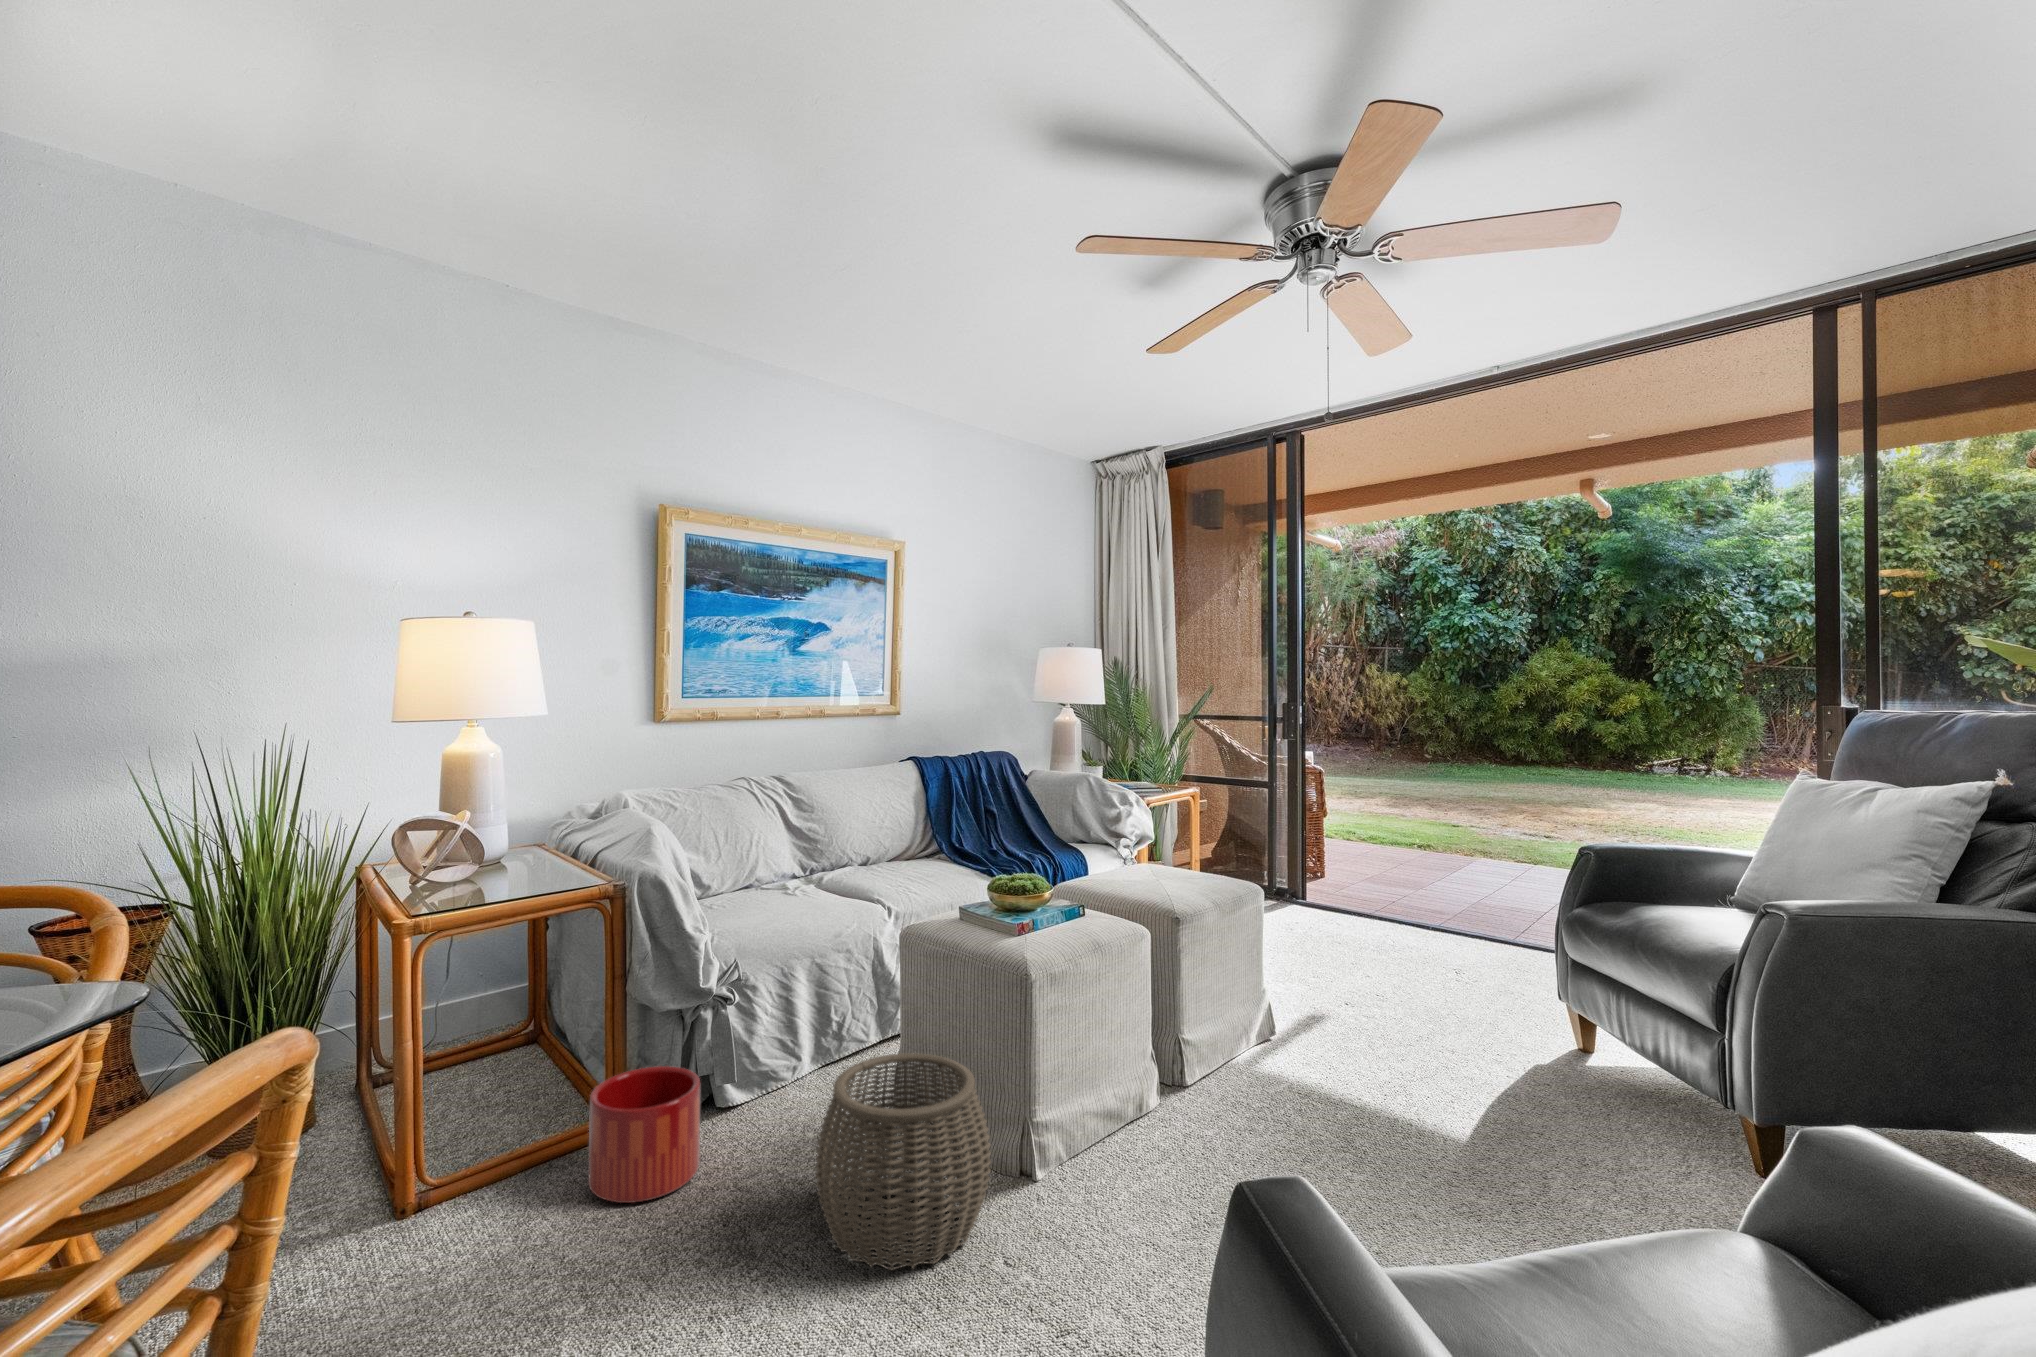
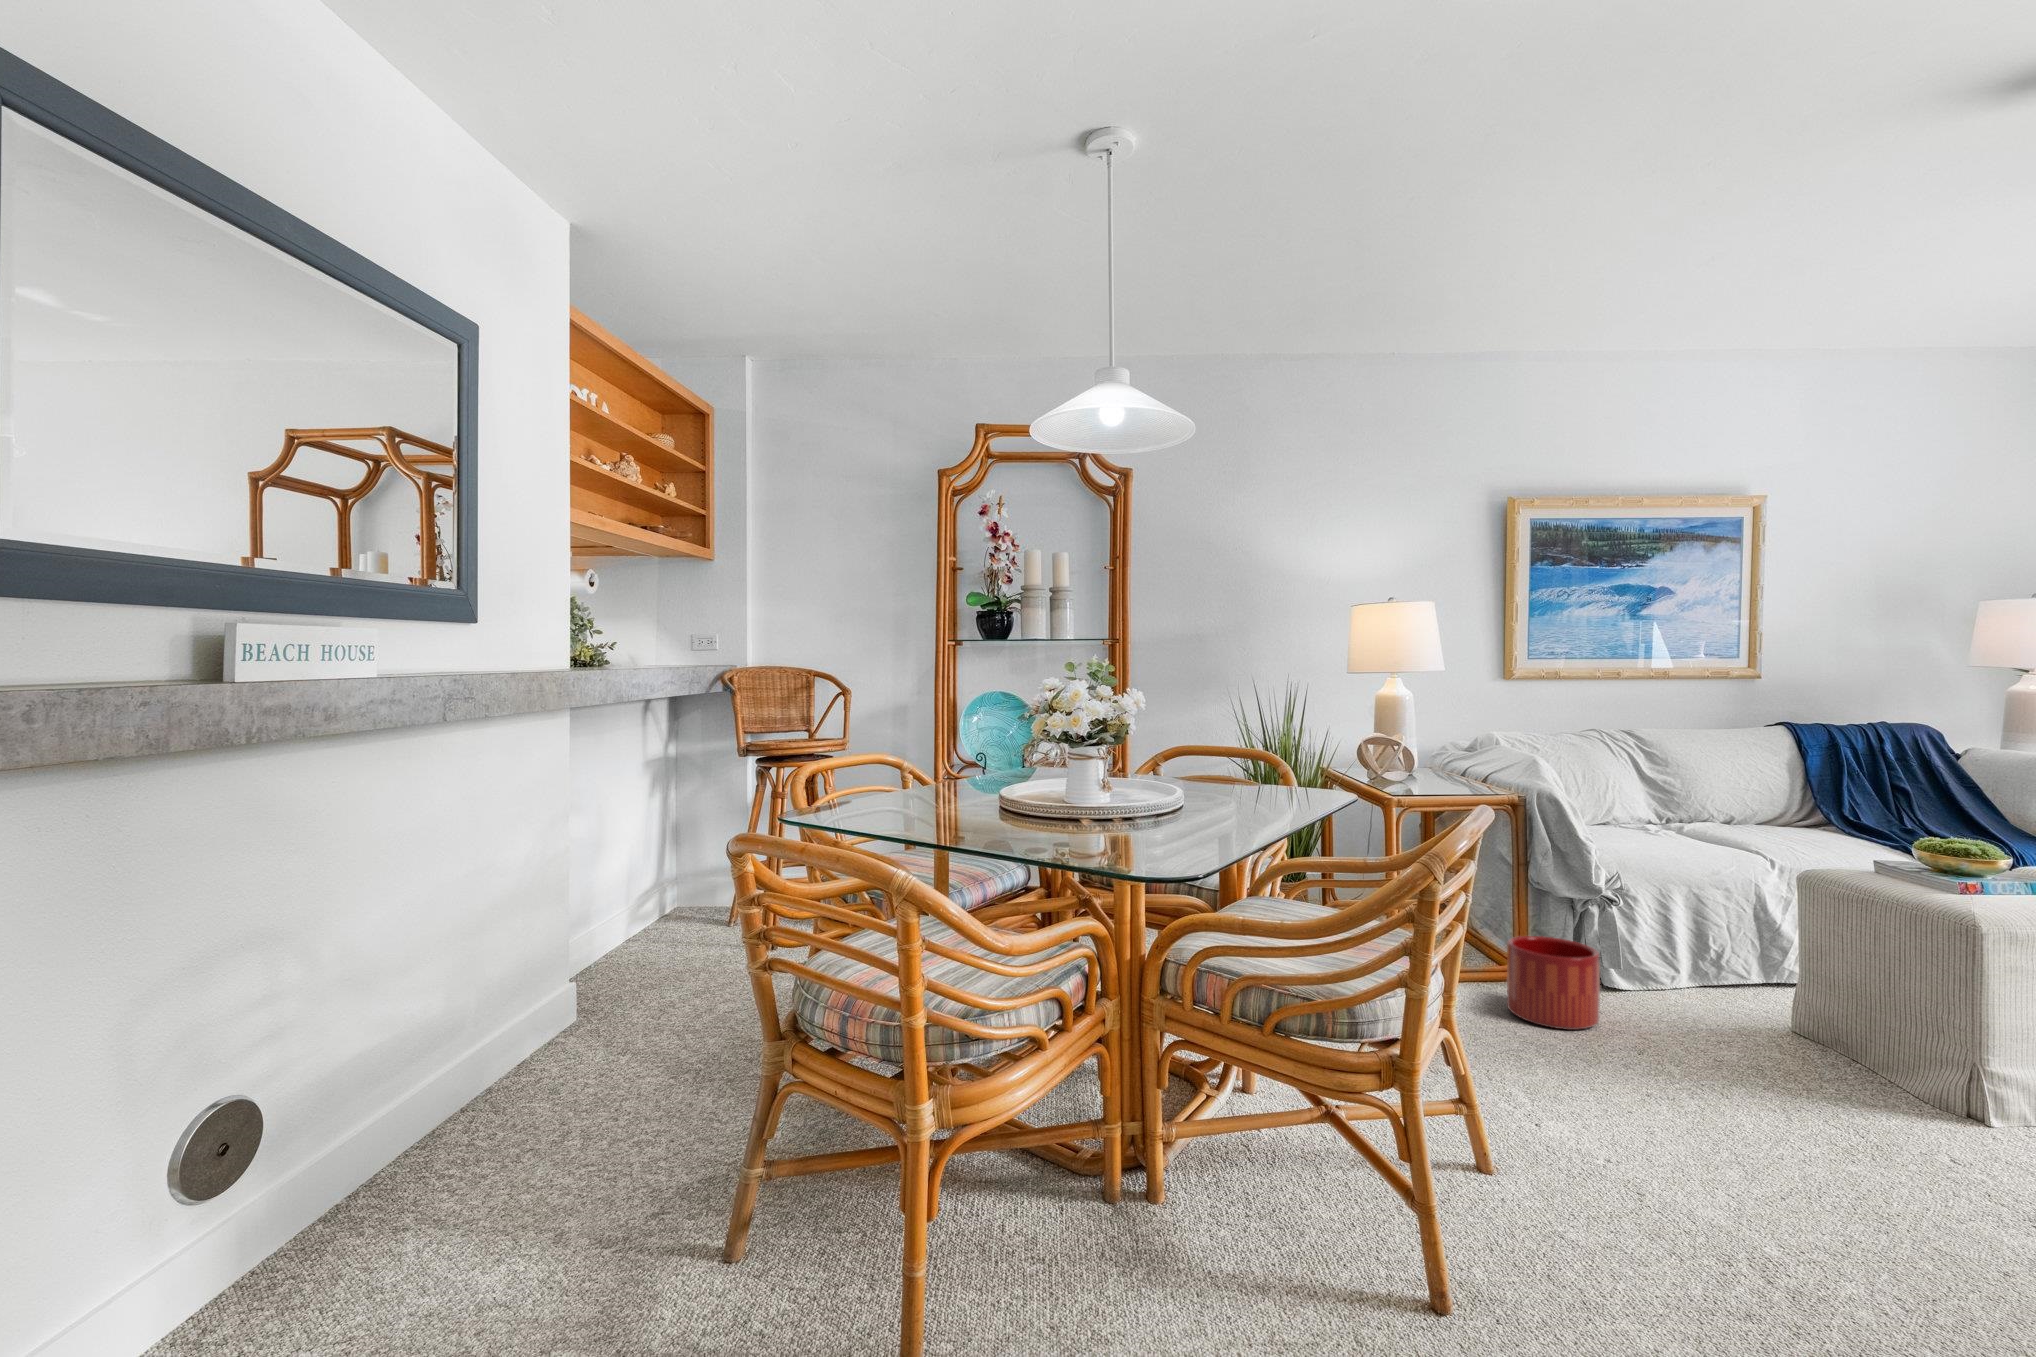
woven basket: present [815,1053,991,1270] -> none [1729,954,1937,1131]

